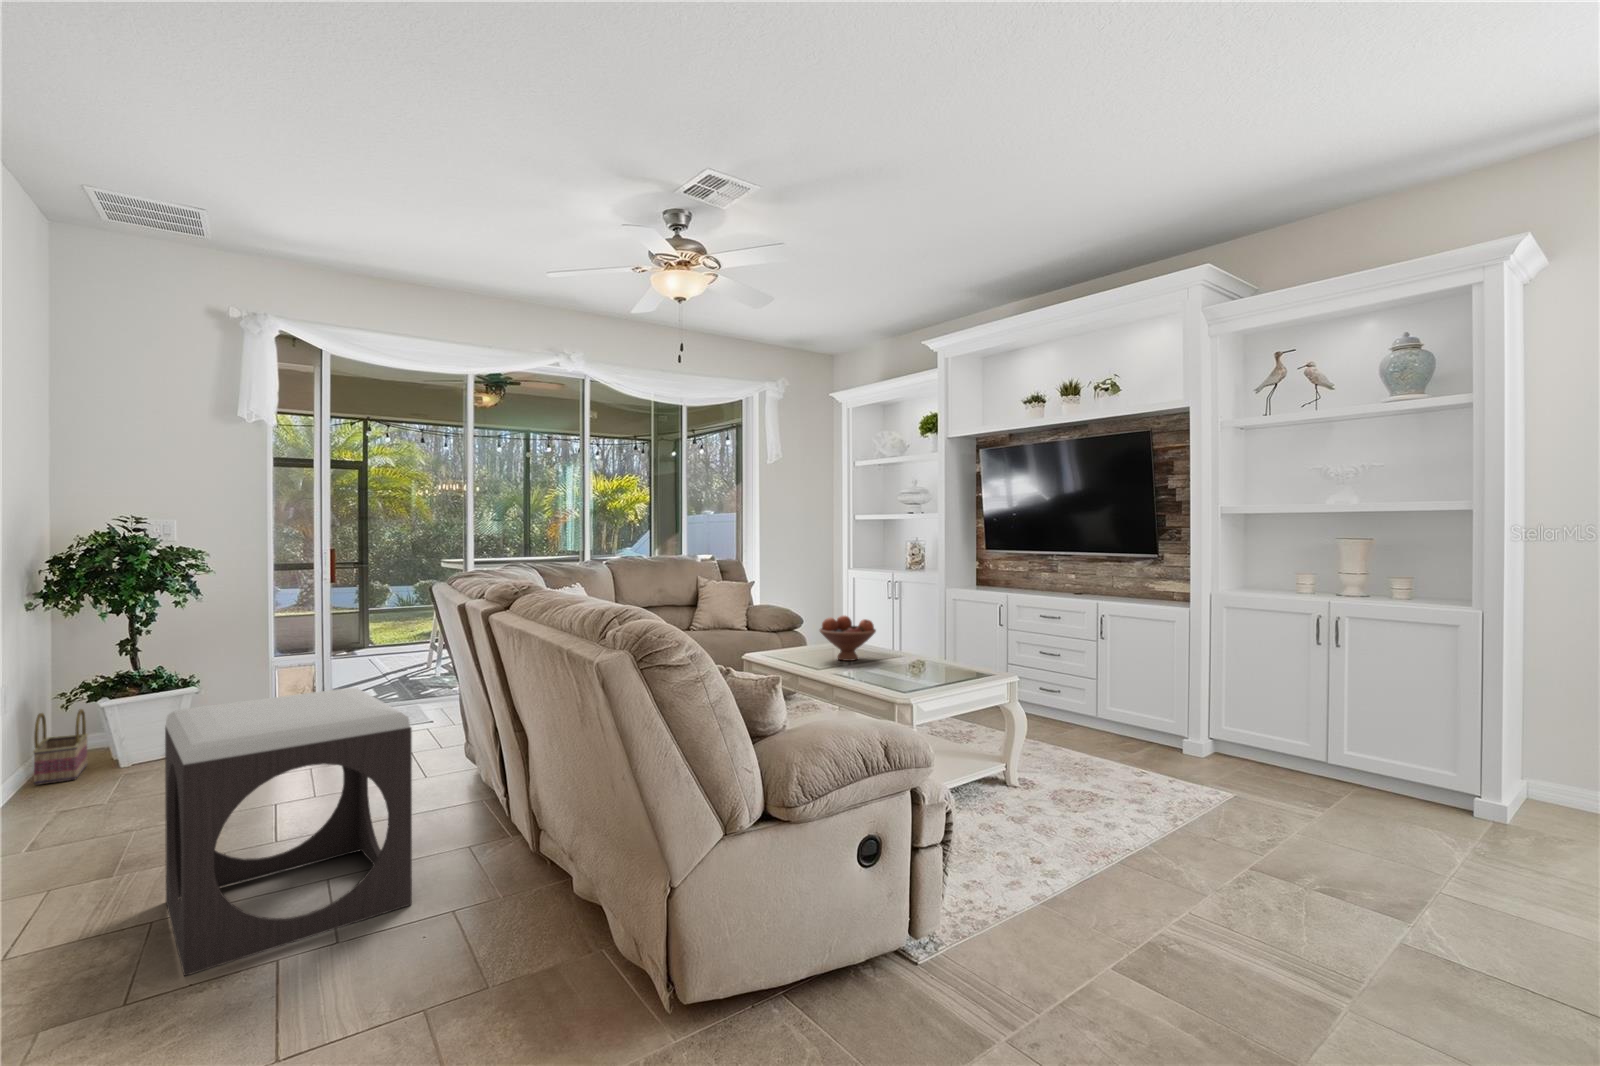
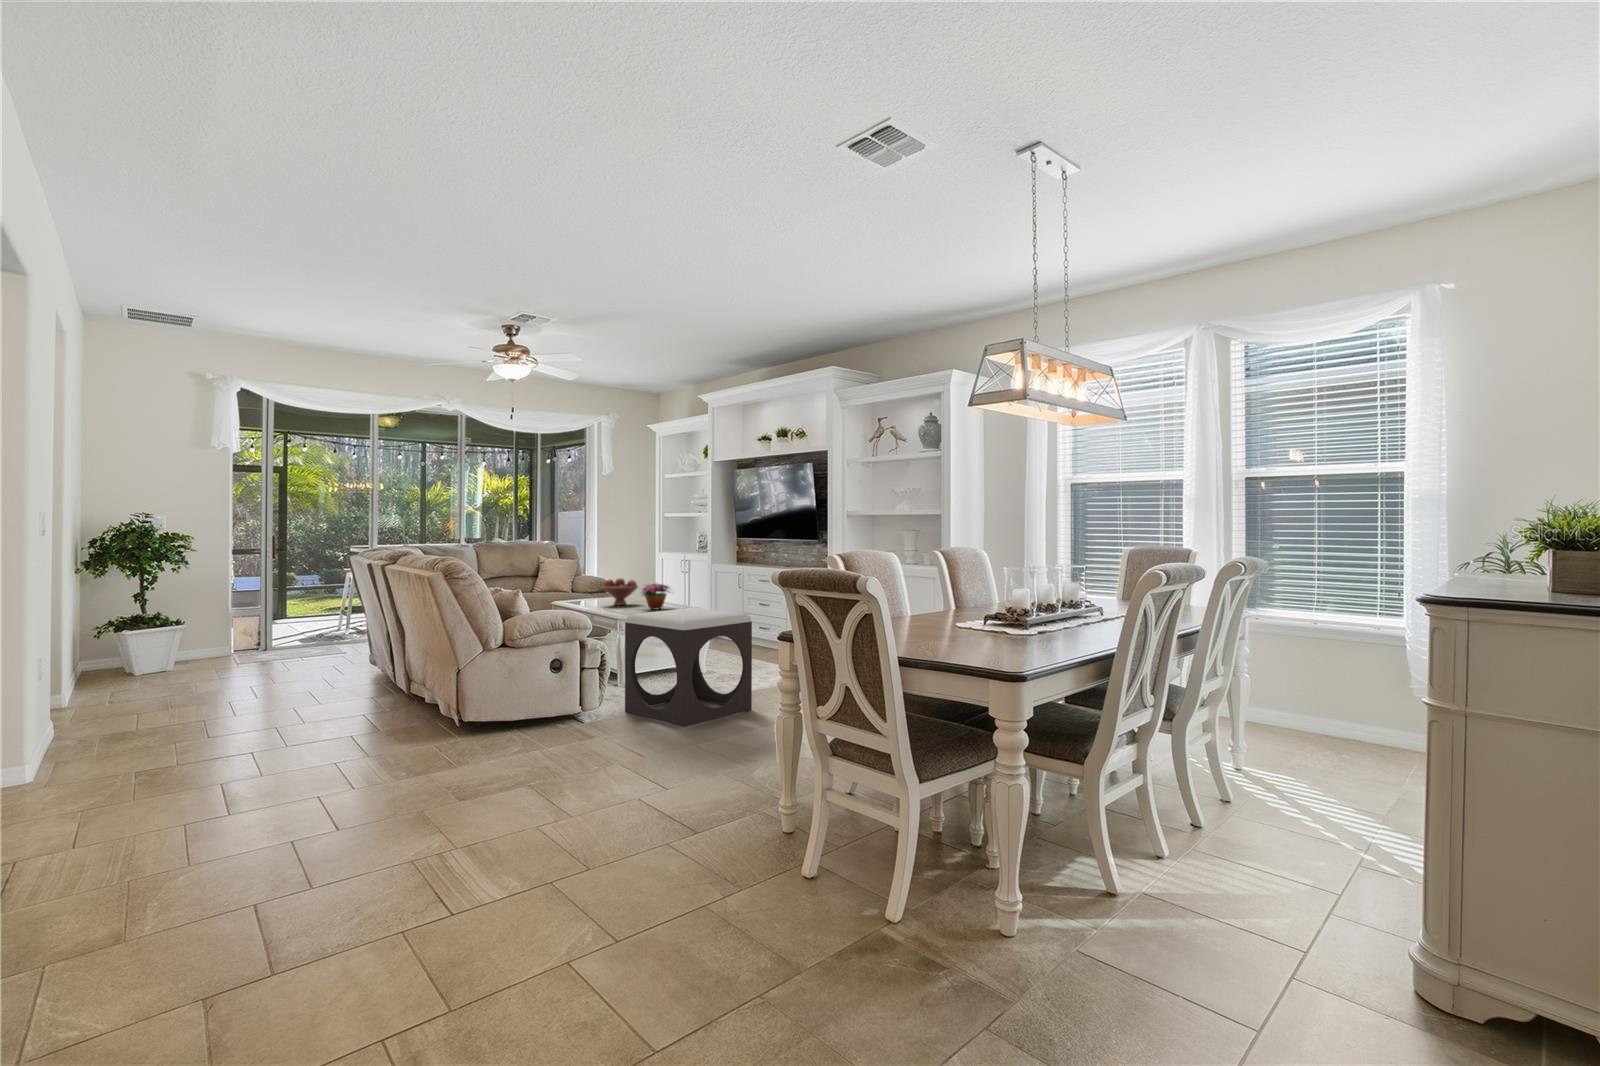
flower arrangement: none [892,628,960,675] -> present [642,583,670,609]
footstool: present [165,688,412,976] -> present [625,608,752,727]
basket: present [33,709,88,785] -> none [85,636,115,681]

